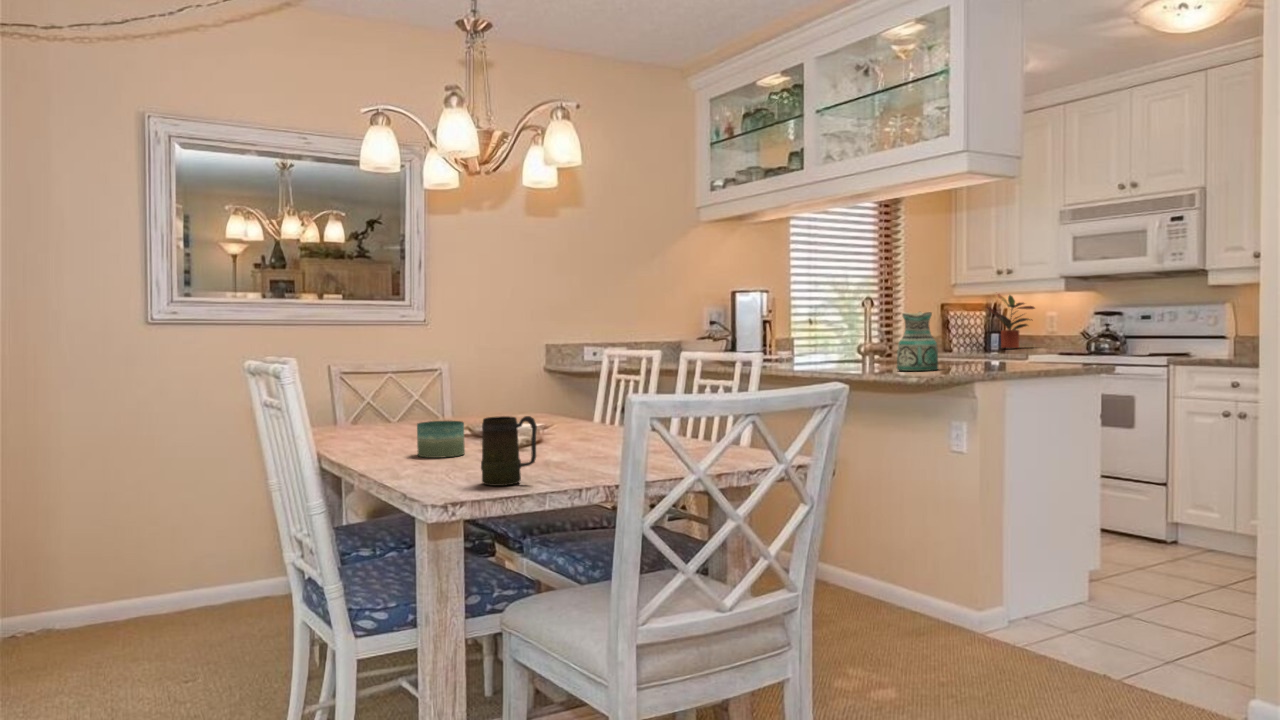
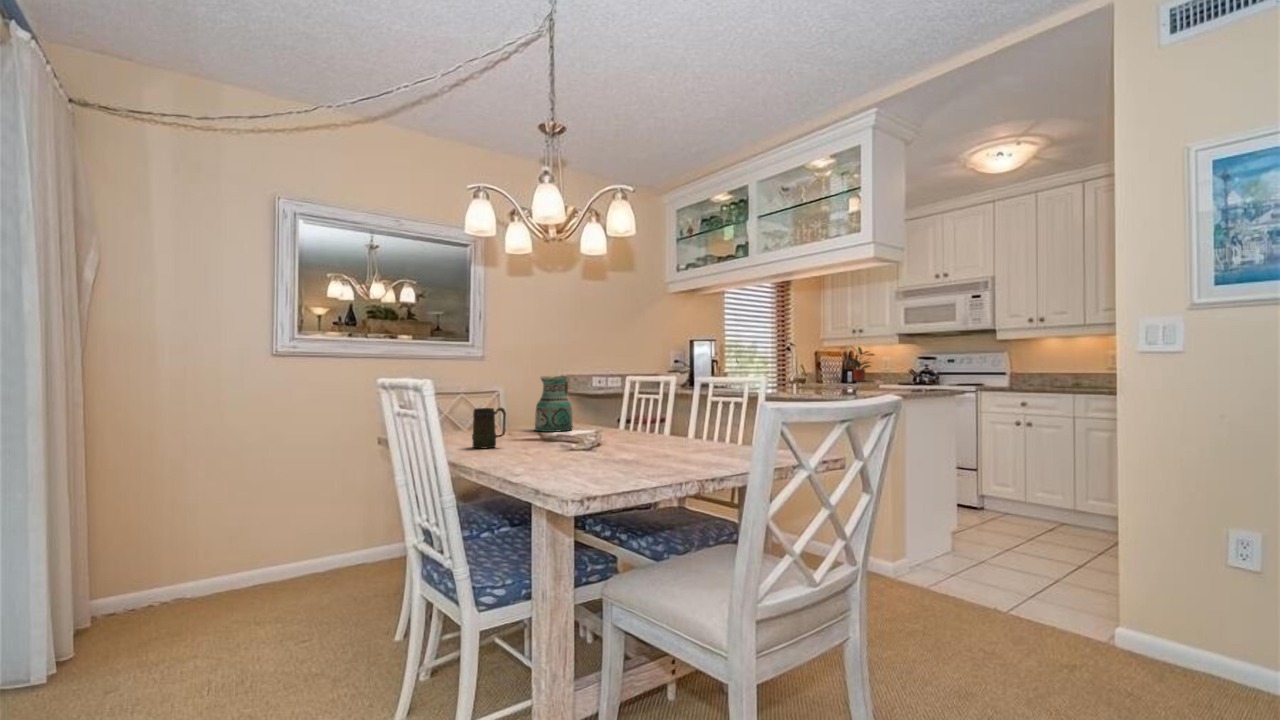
ceramic pitcher: present [897,312,938,371] -> present [535,375,573,432]
mug: present [481,416,537,486] -> present [472,408,506,448]
candle: present [417,421,465,458] -> none [515,428,553,457]

